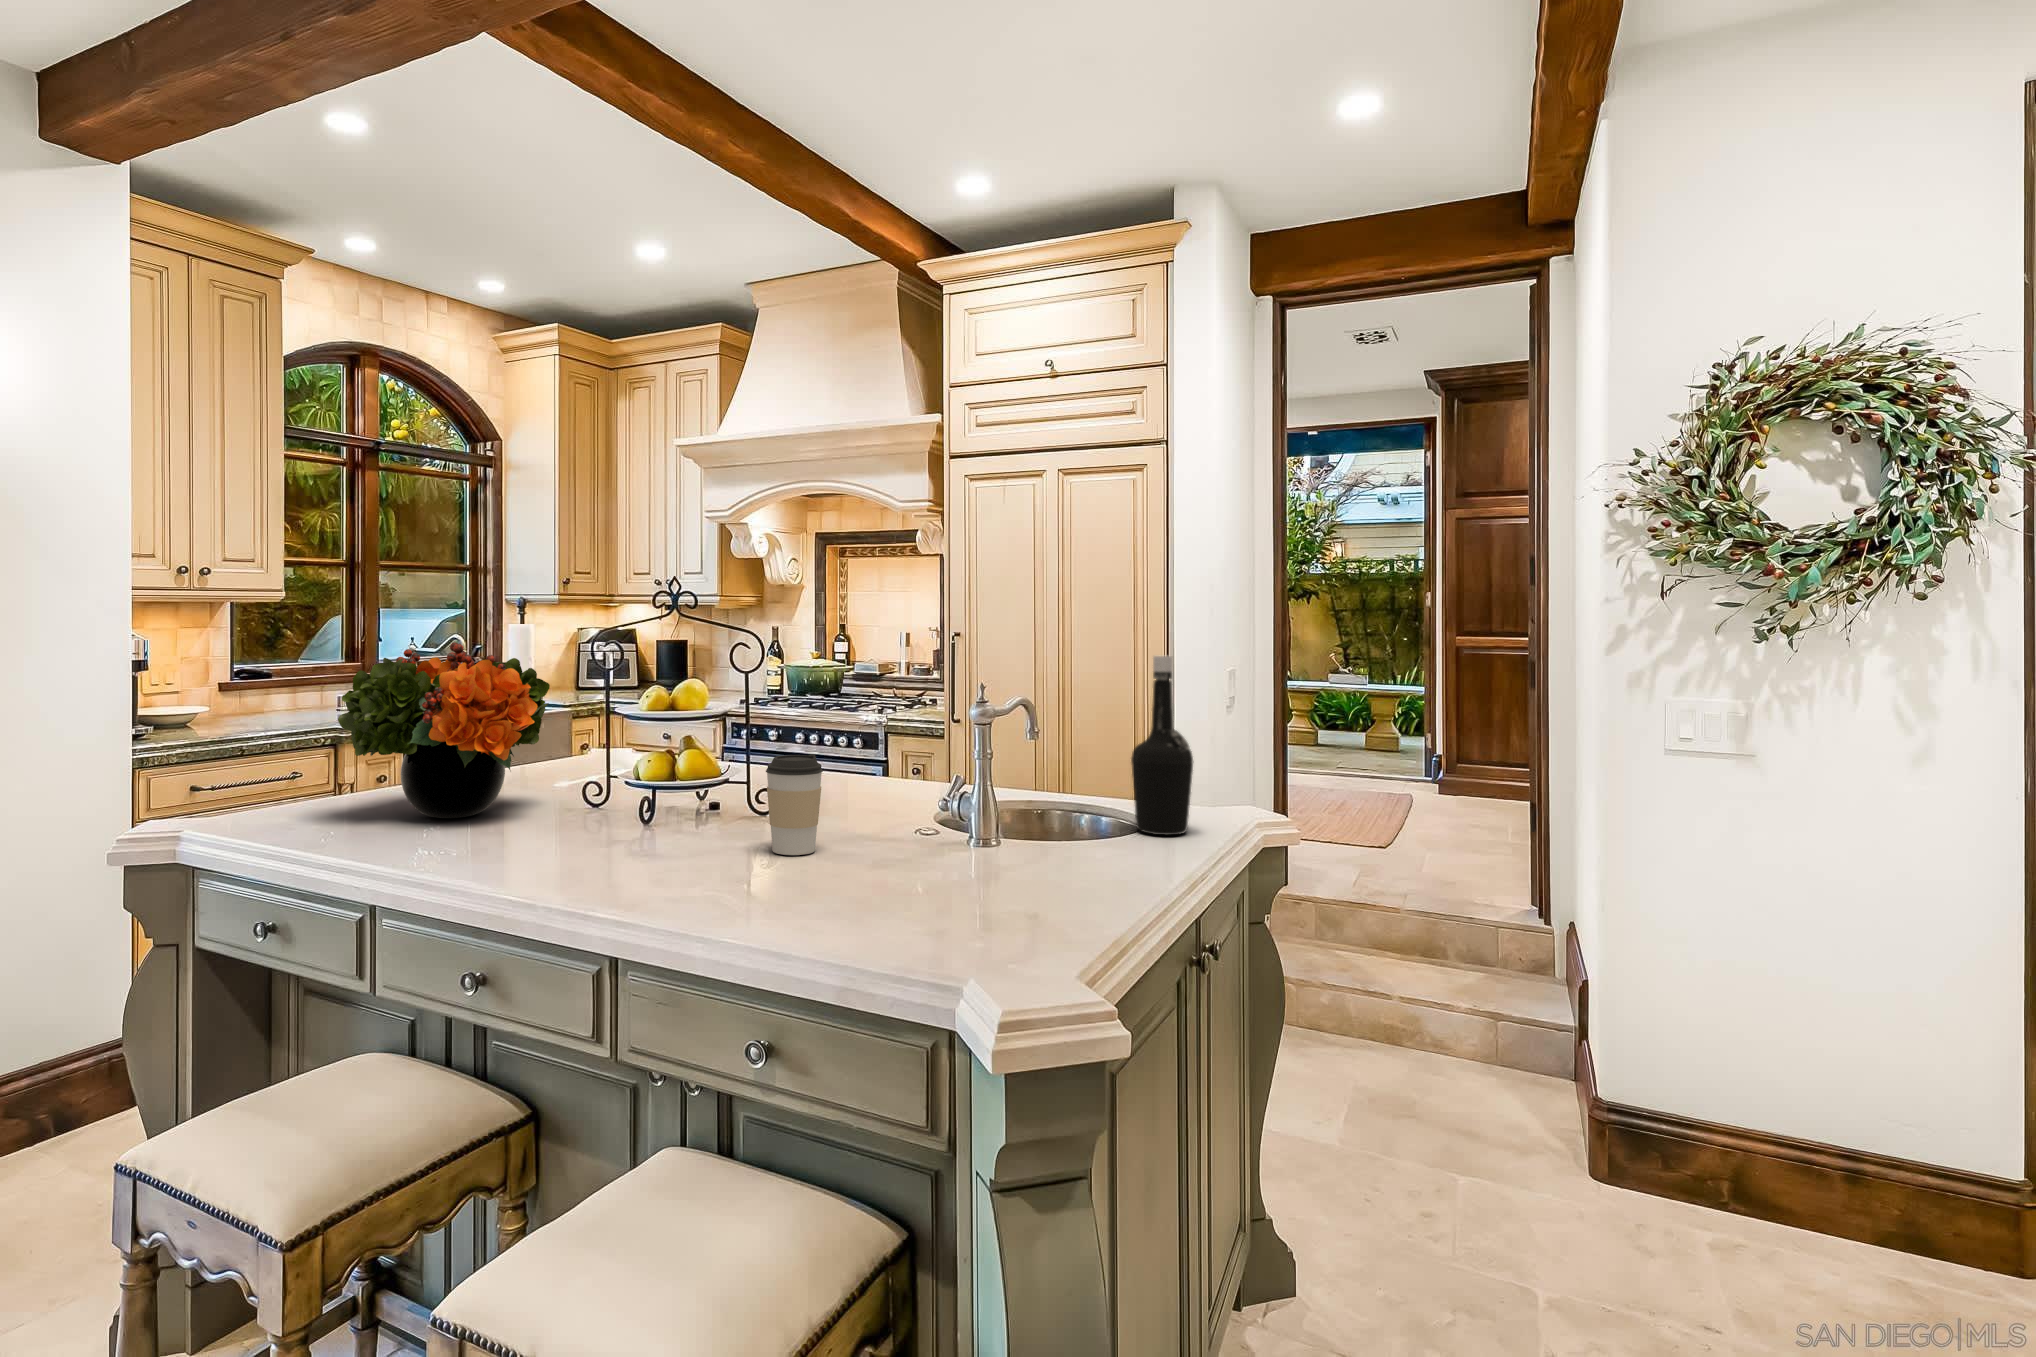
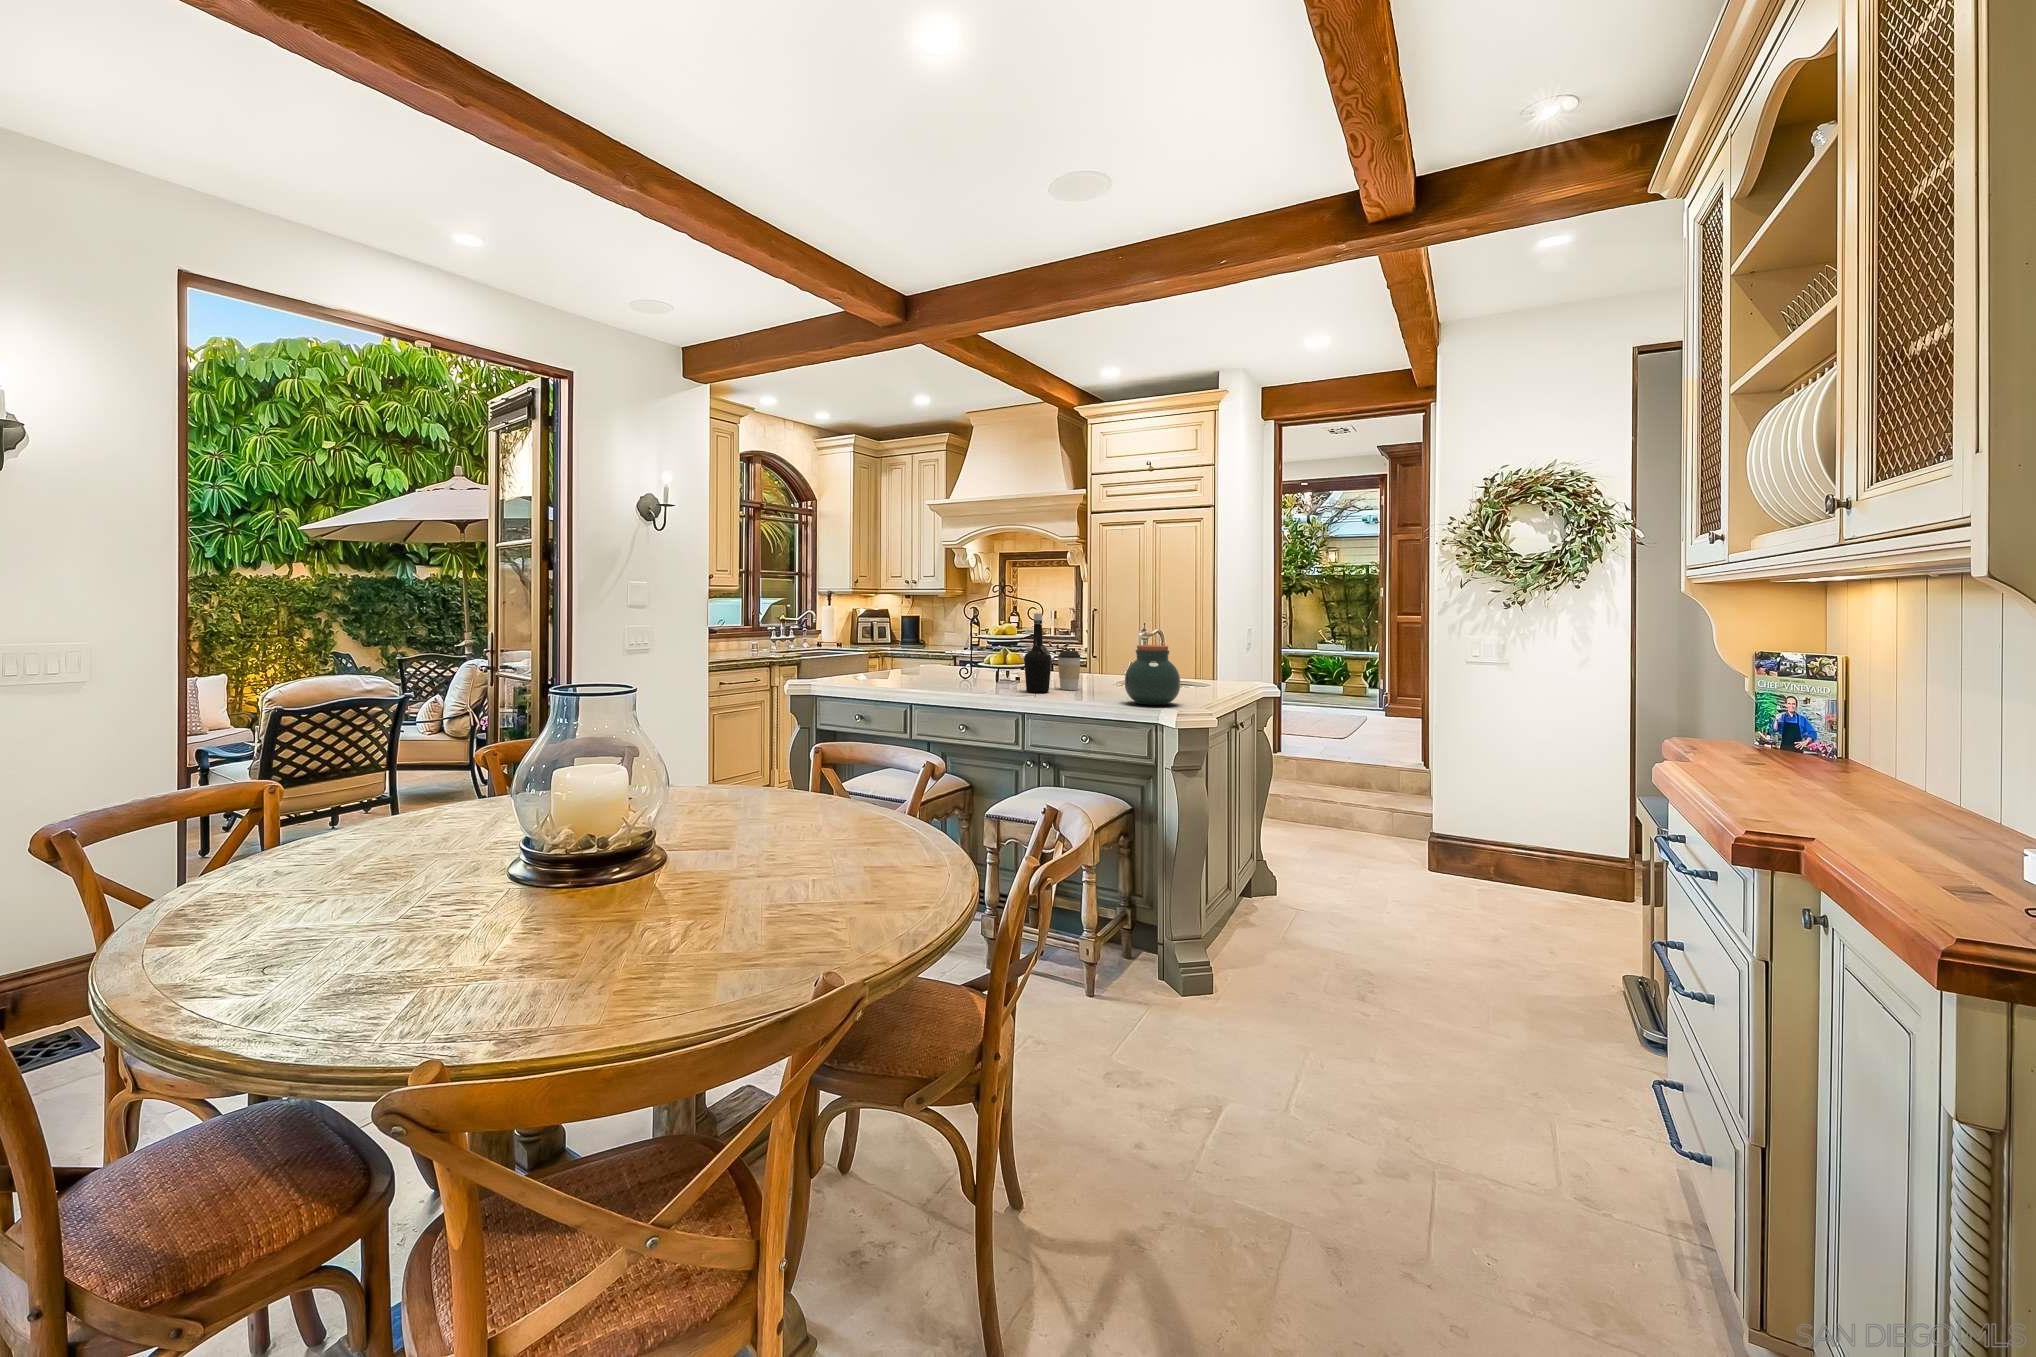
flower arrangement: present [338,642,550,818] -> none [866,607,950,681]
bottle: present [1131,656,1193,835] -> present [1024,613,1052,693]
jar: none [886,760,1038,941] -> present [1125,645,1180,705]

